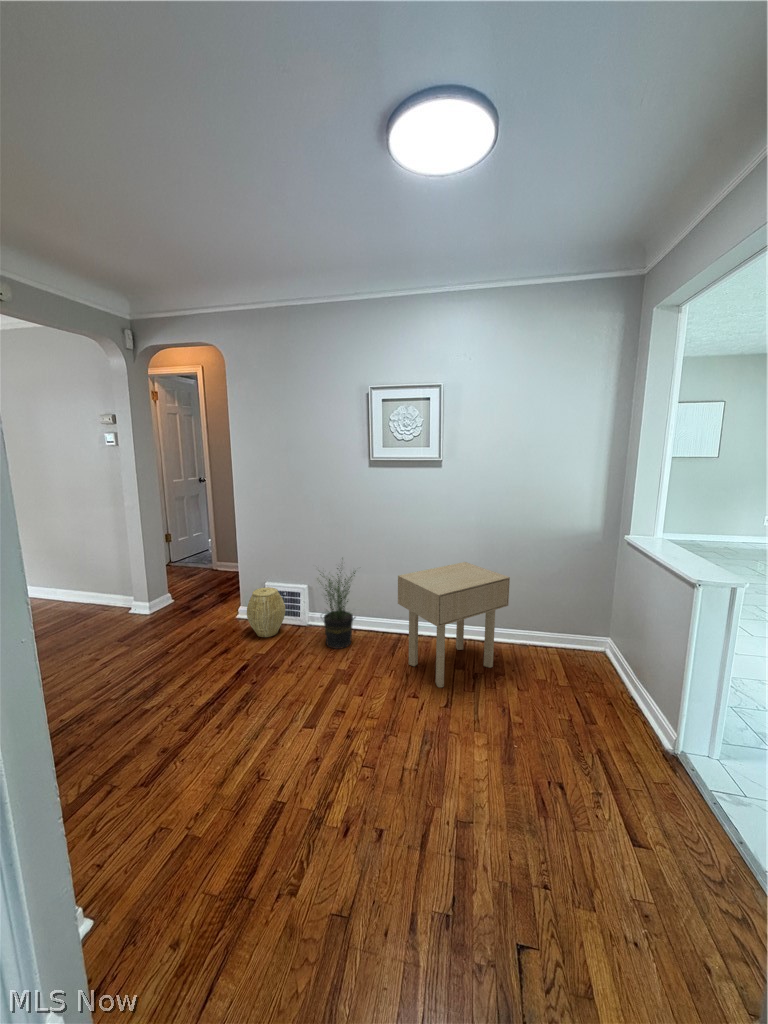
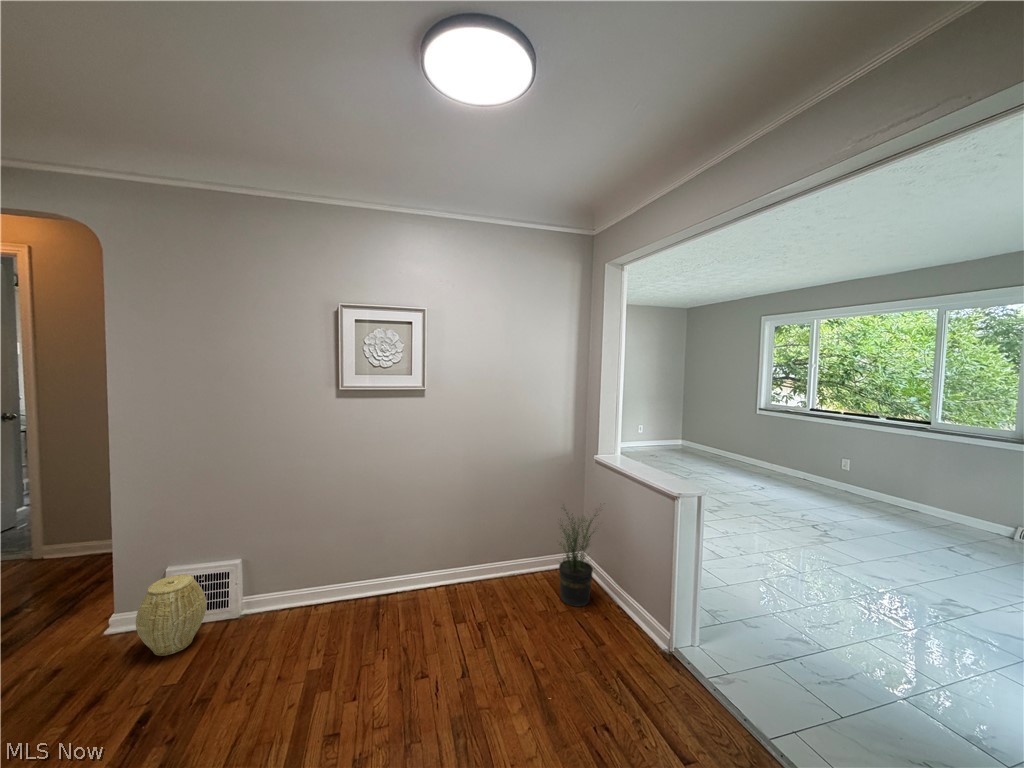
side table: present [398,562,510,688] -> none [388,498,507,654]
potted plant: present [320,568,356,649] -> present [559,509,596,607]

